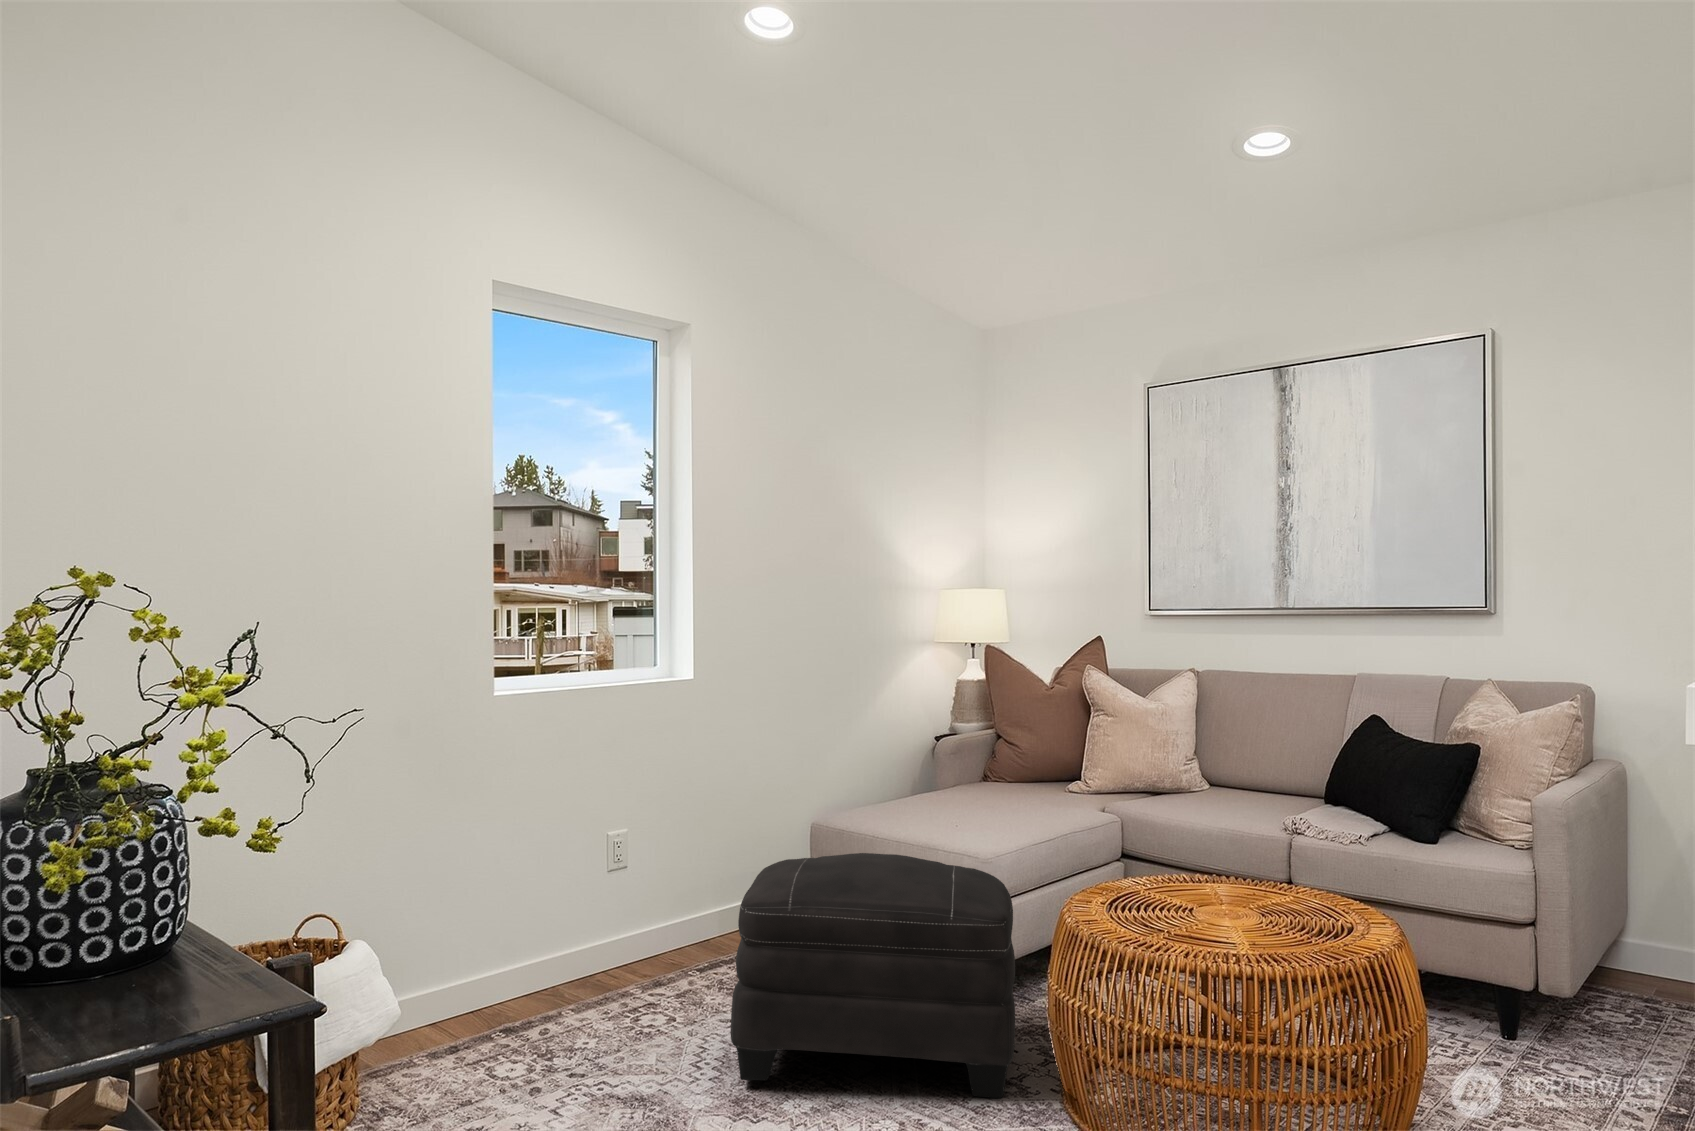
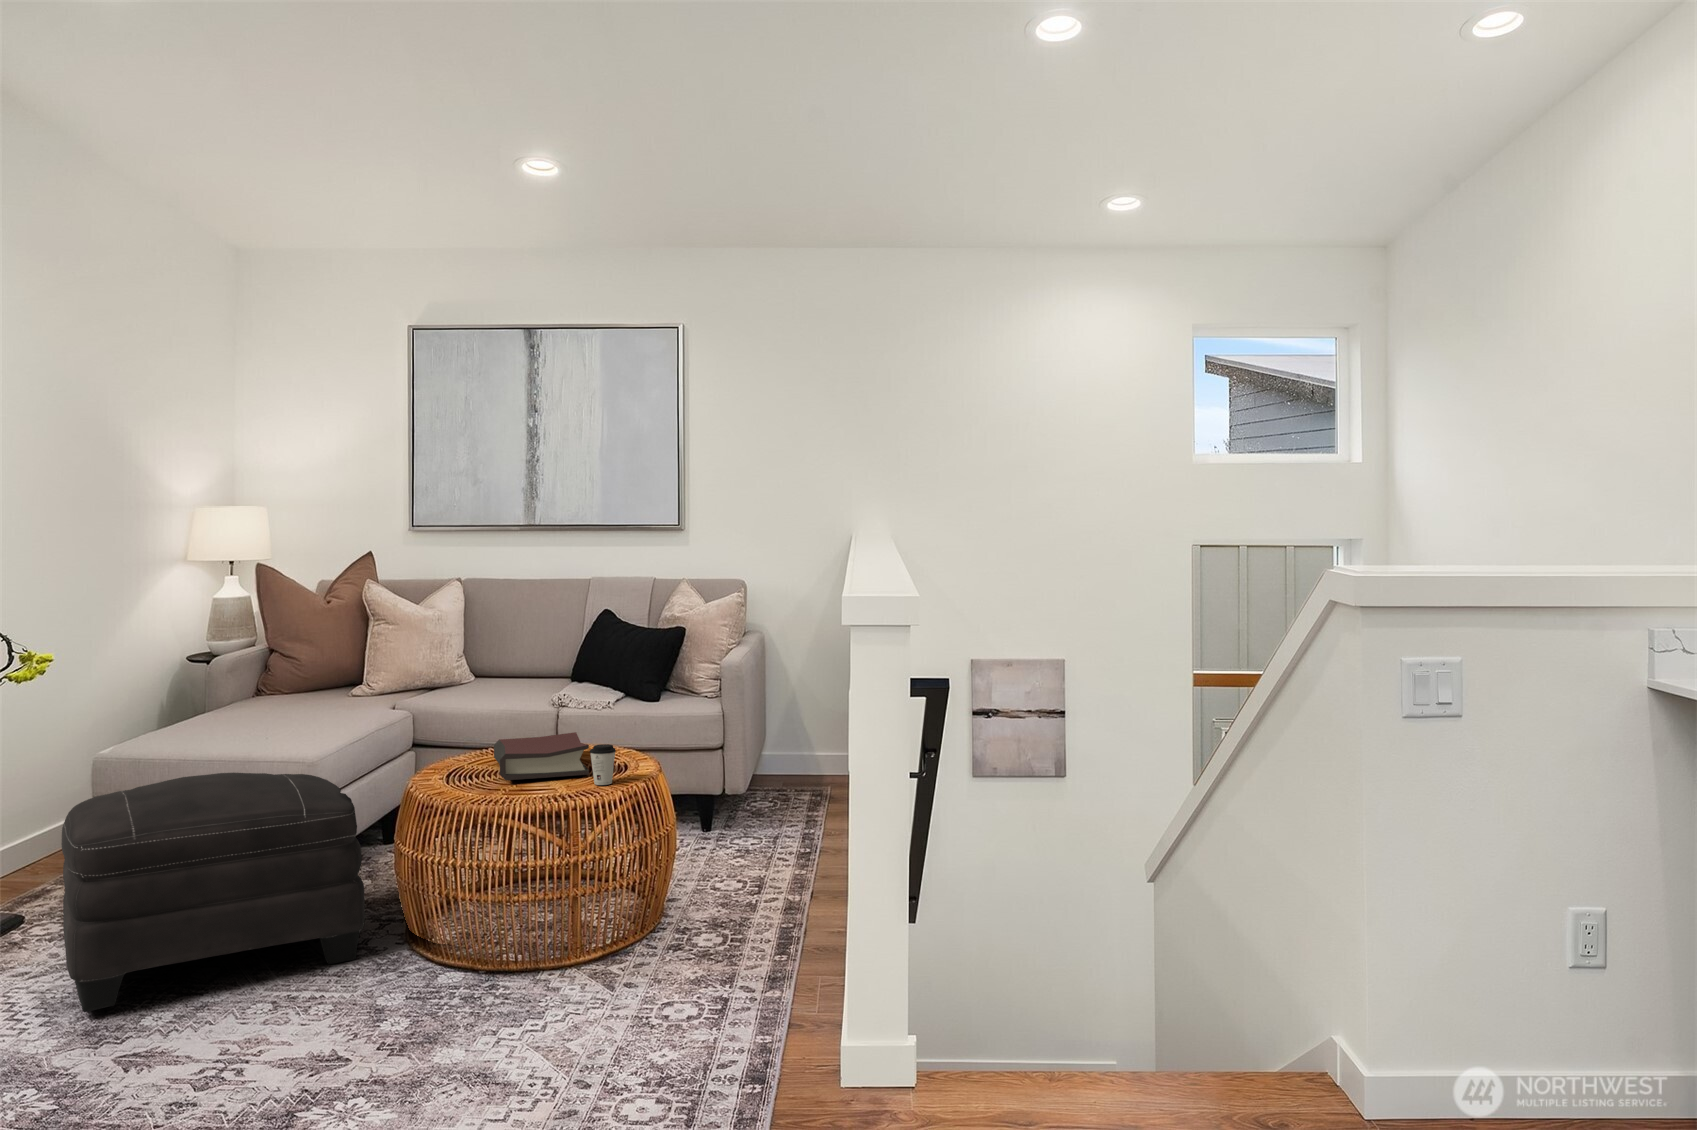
hardback book: none [1171,864,1290,930] -> present [494,732,589,780]
coffee cup: none [1285,892,1323,949] -> present [590,744,616,785]

